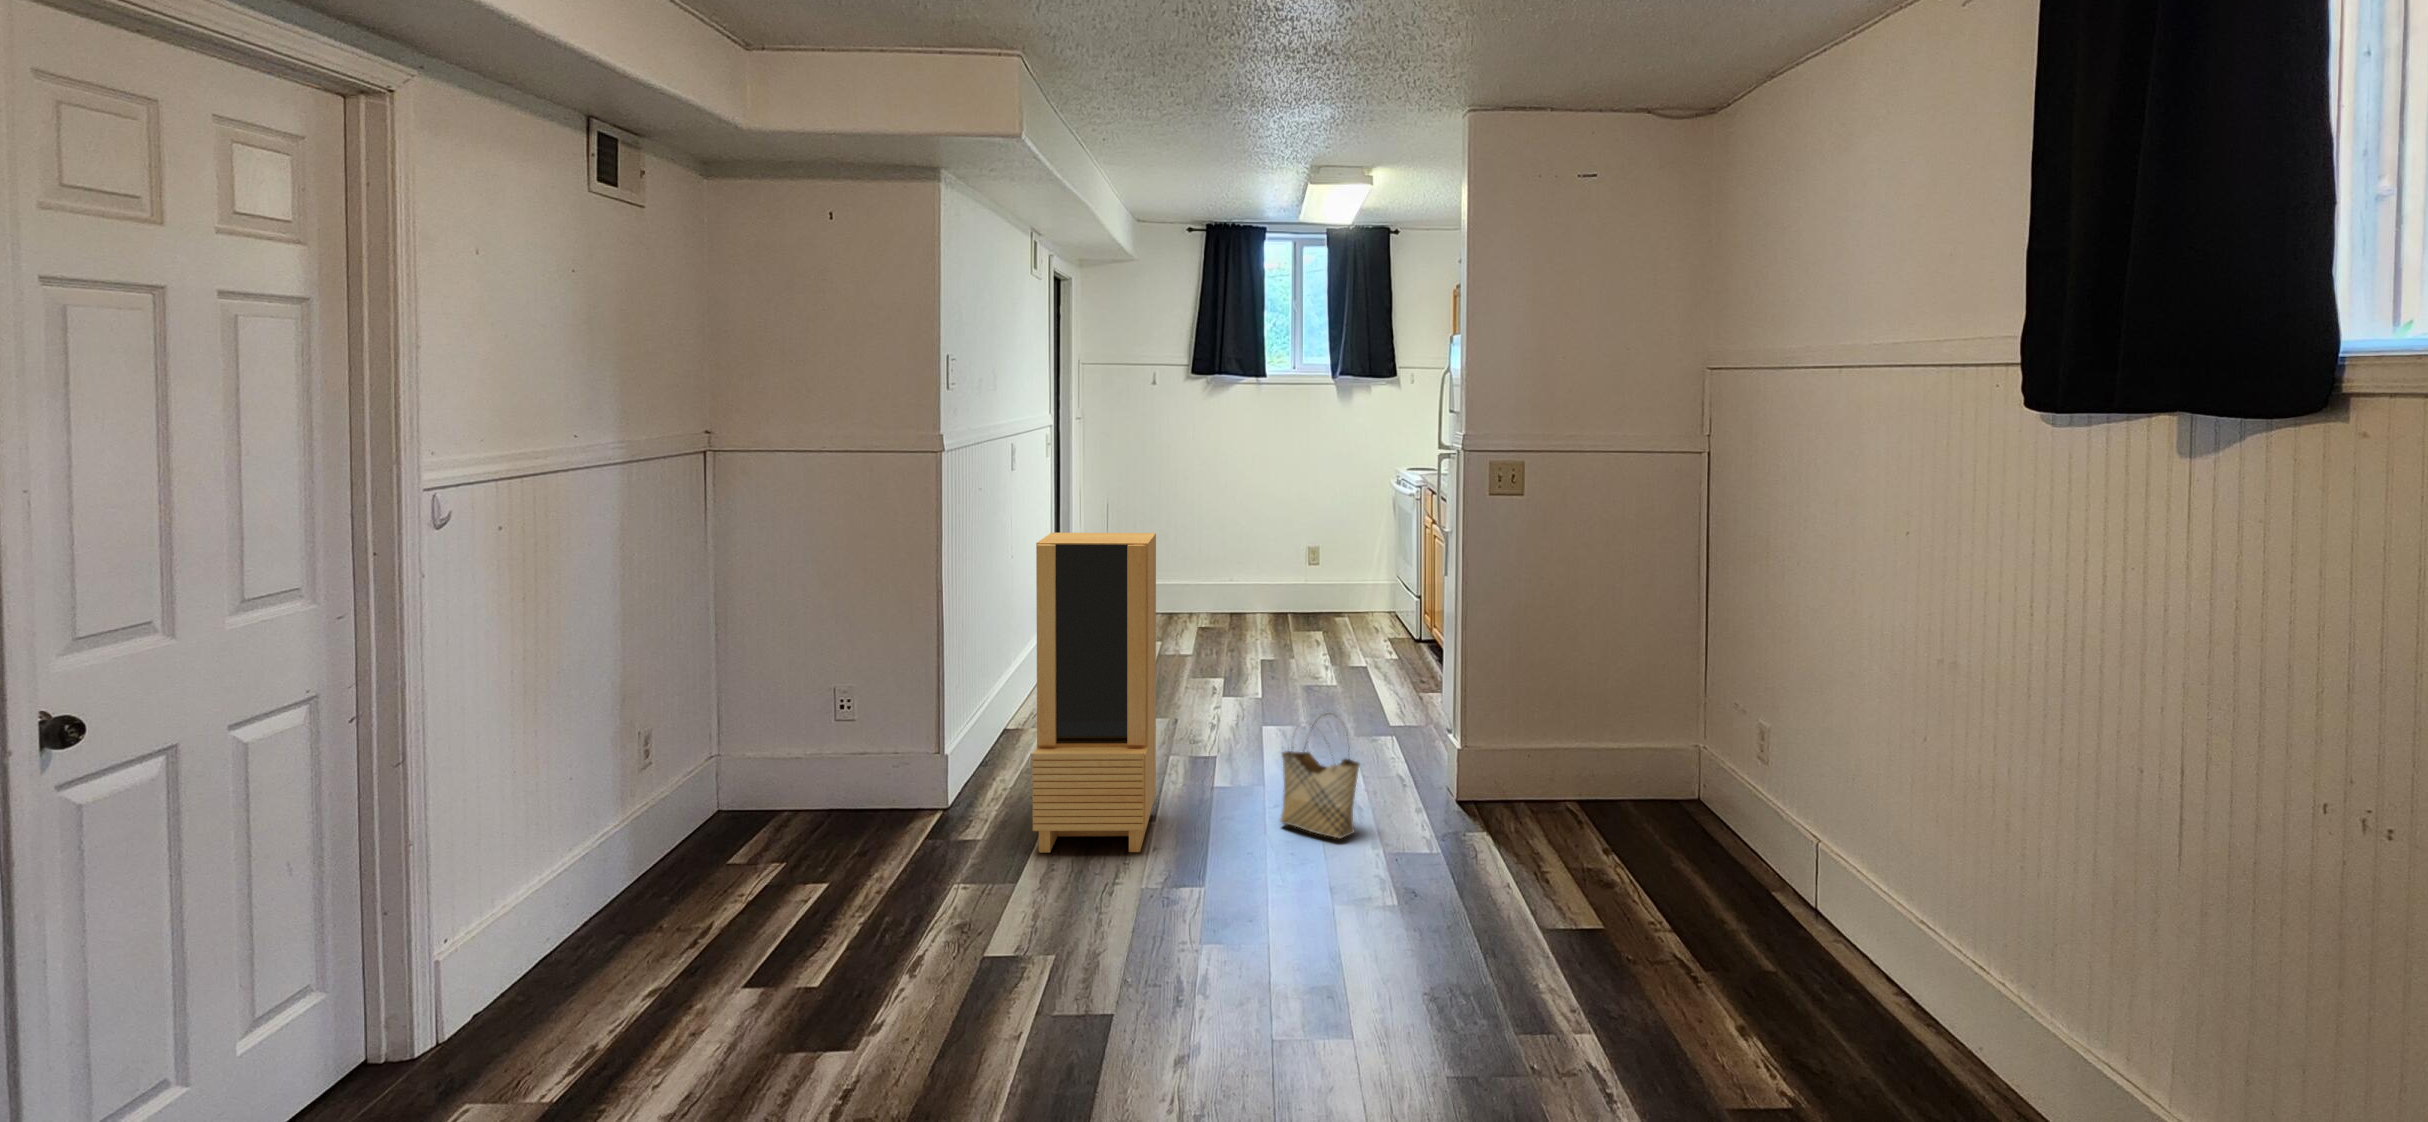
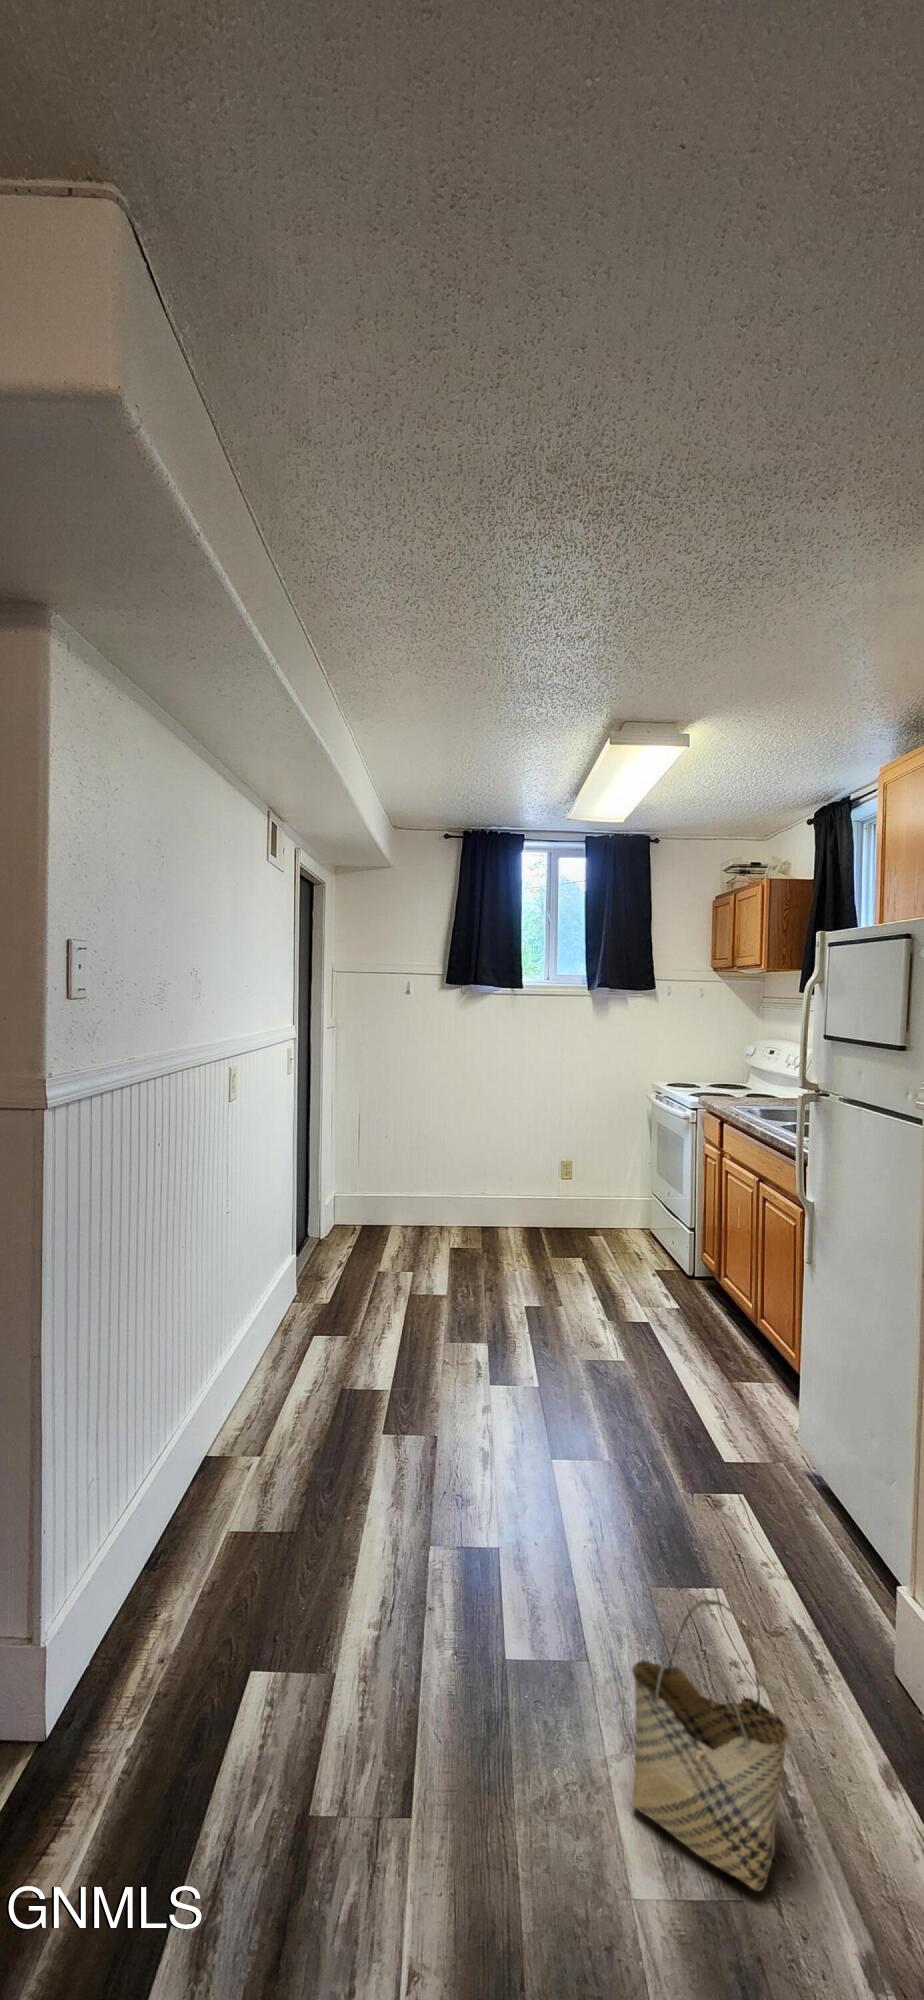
storage cabinet: present [1032,533,1156,853] -> none [181,1270,419,1924]

